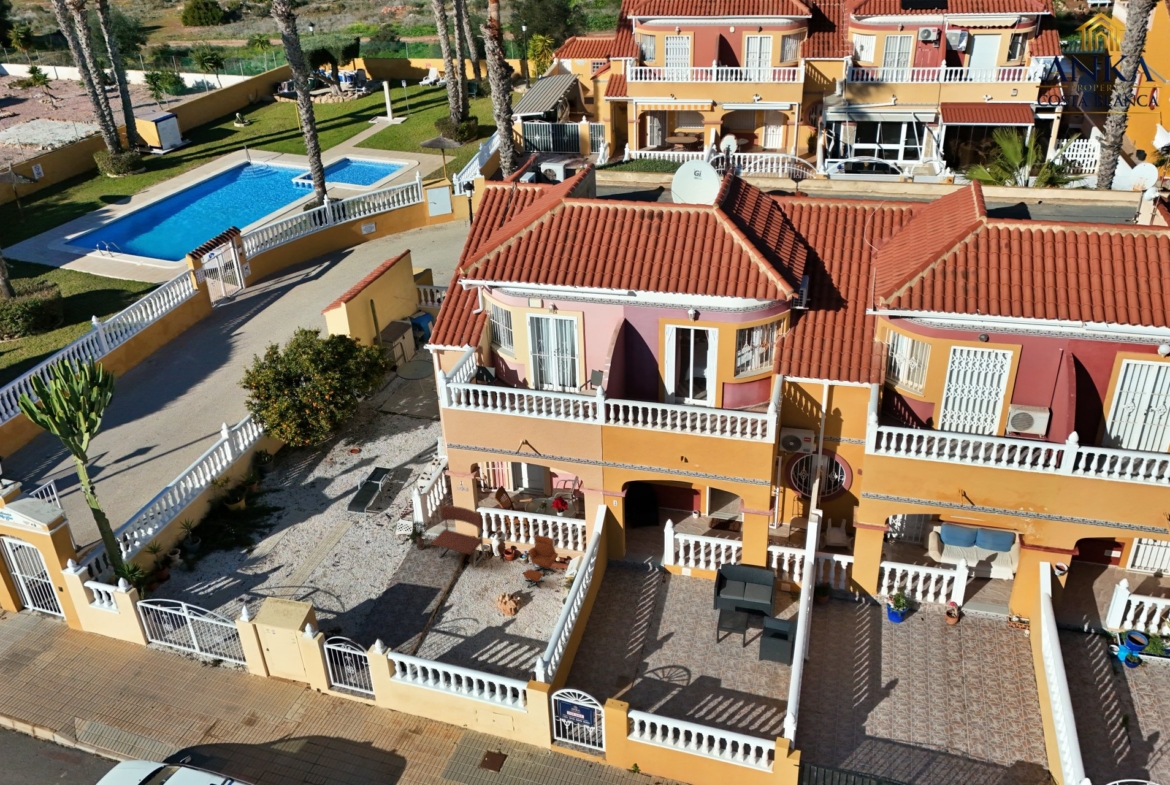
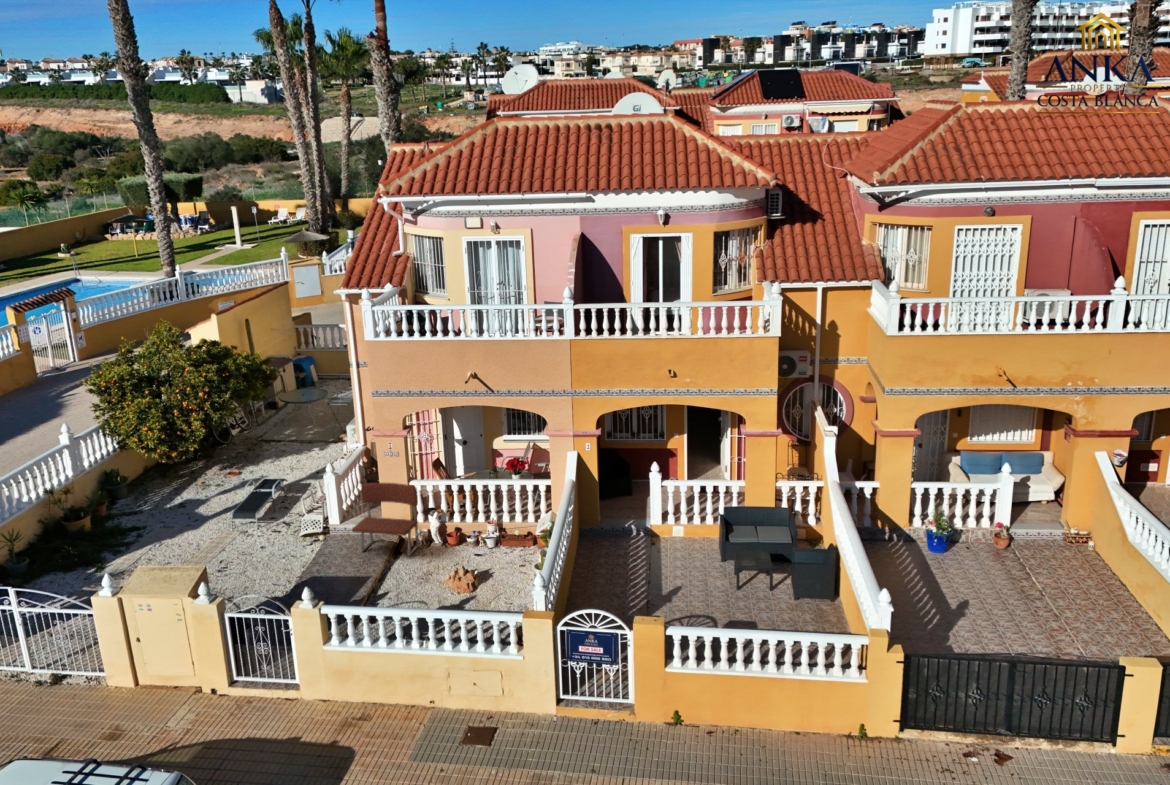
potted plant: present [410,521,428,550] -> none [318,508,344,548]
lounge chair: present [524,535,558,587] -> none [476,506,517,568]

